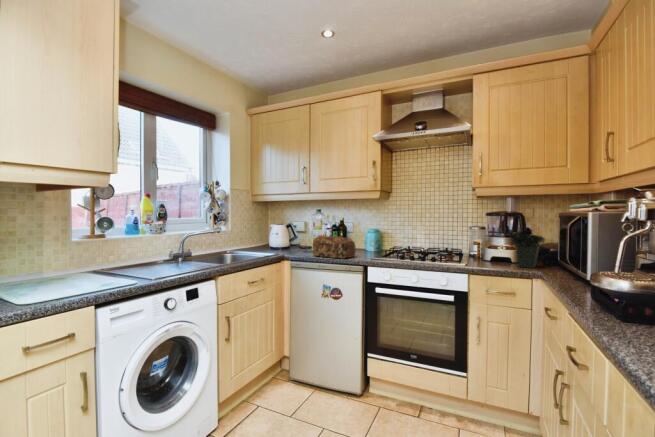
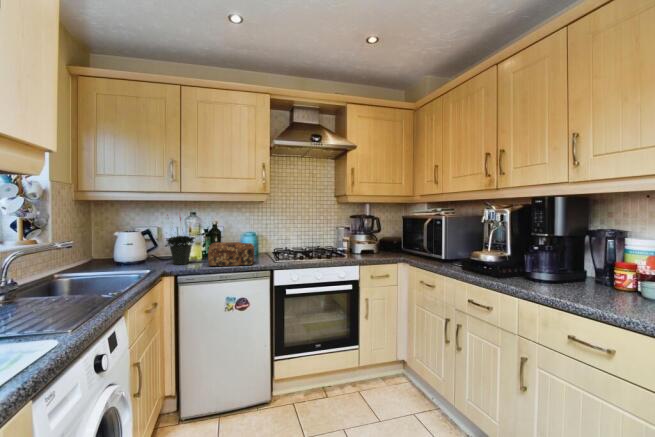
potted plant: present [511,214,545,268] -> present [165,217,195,265]

